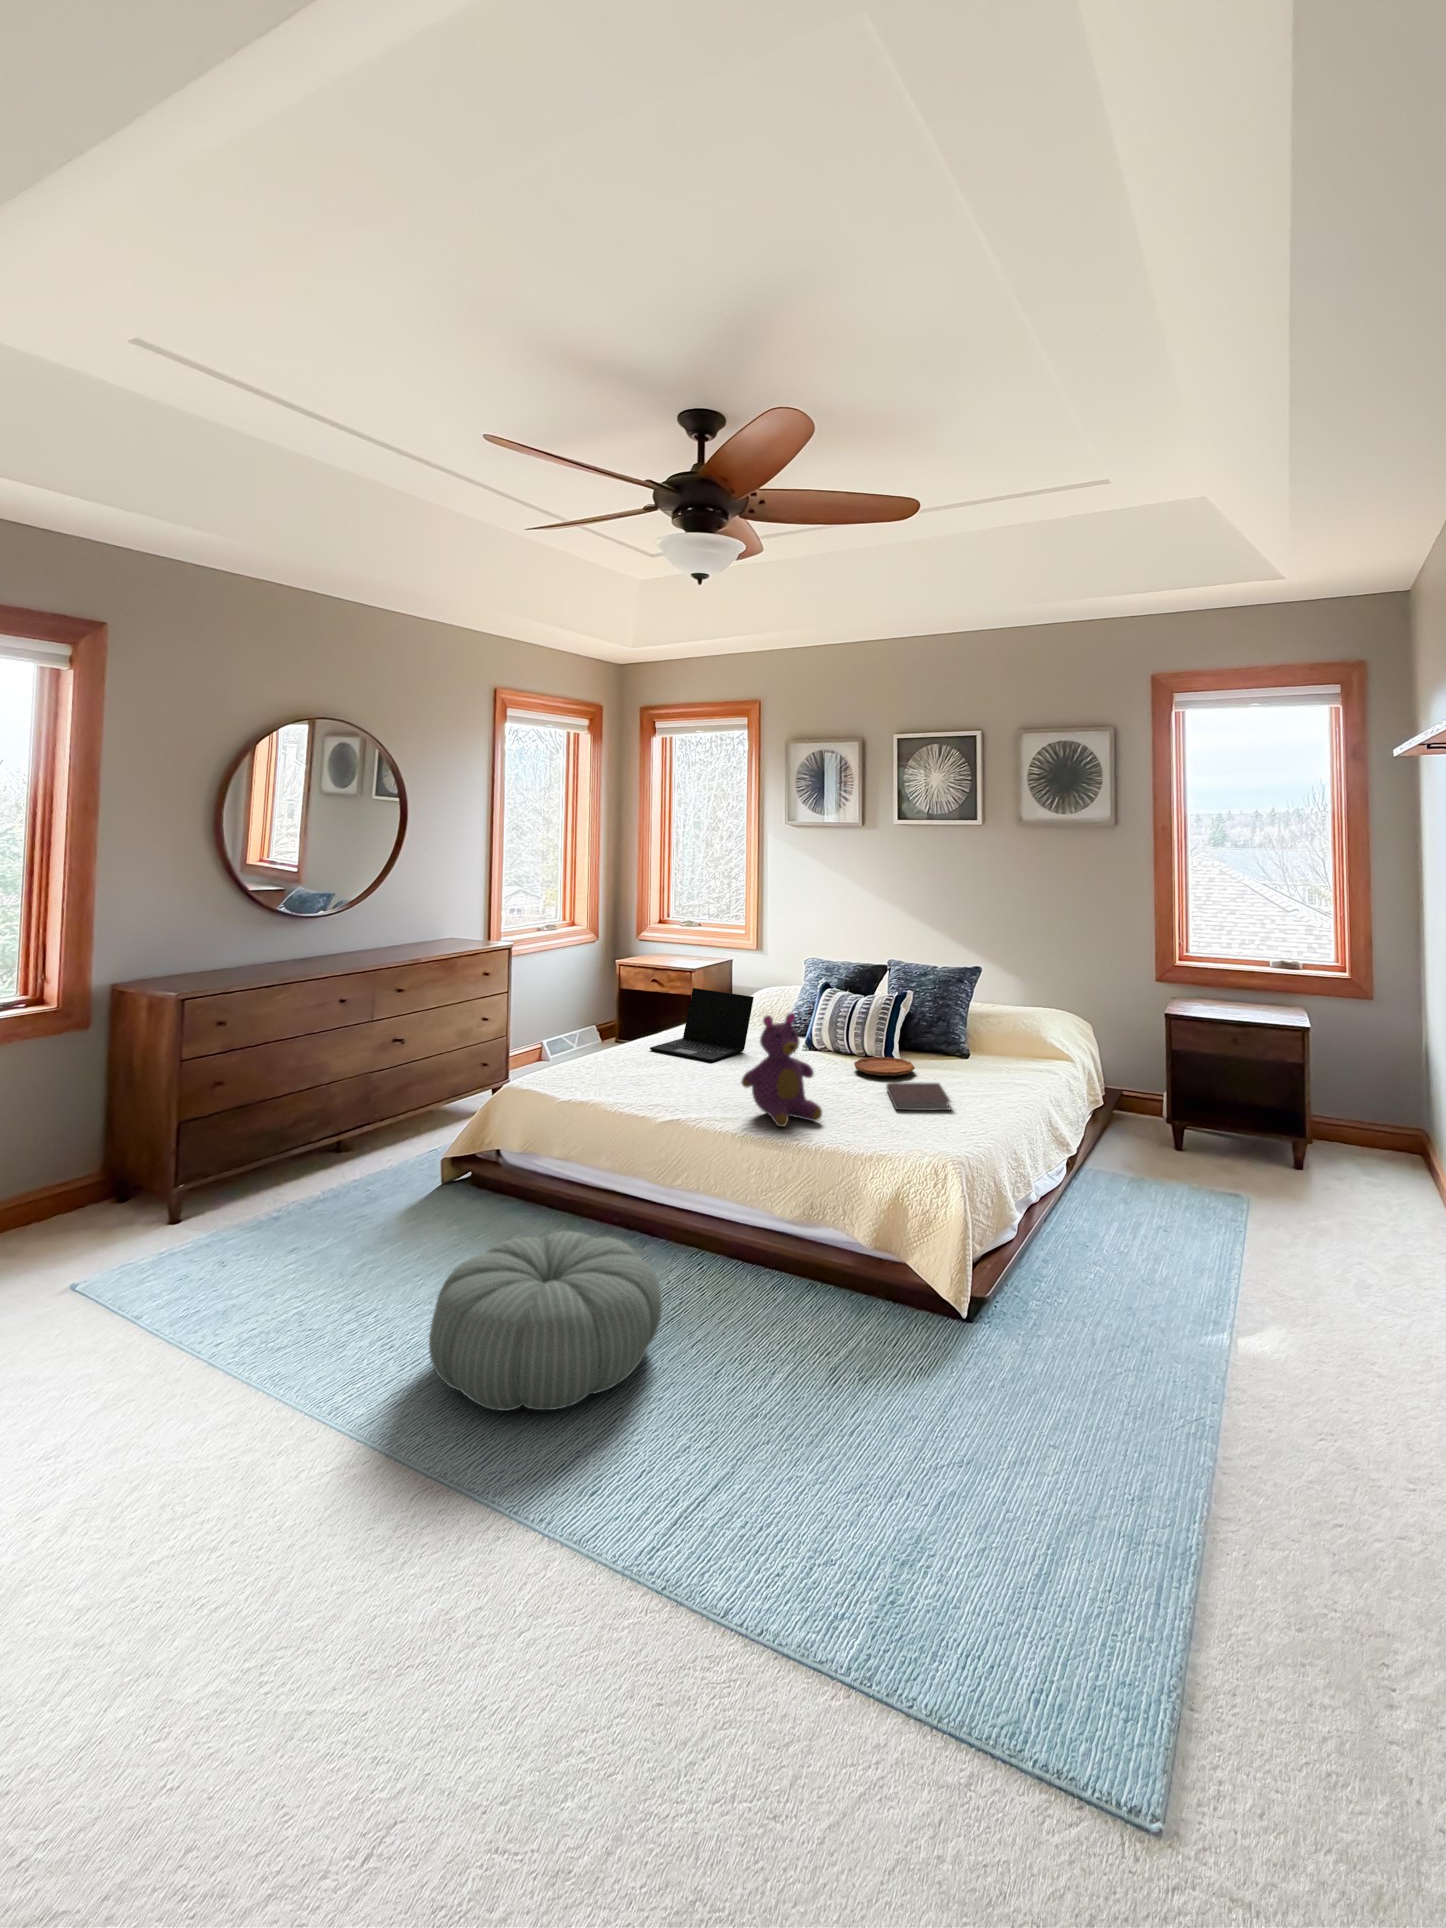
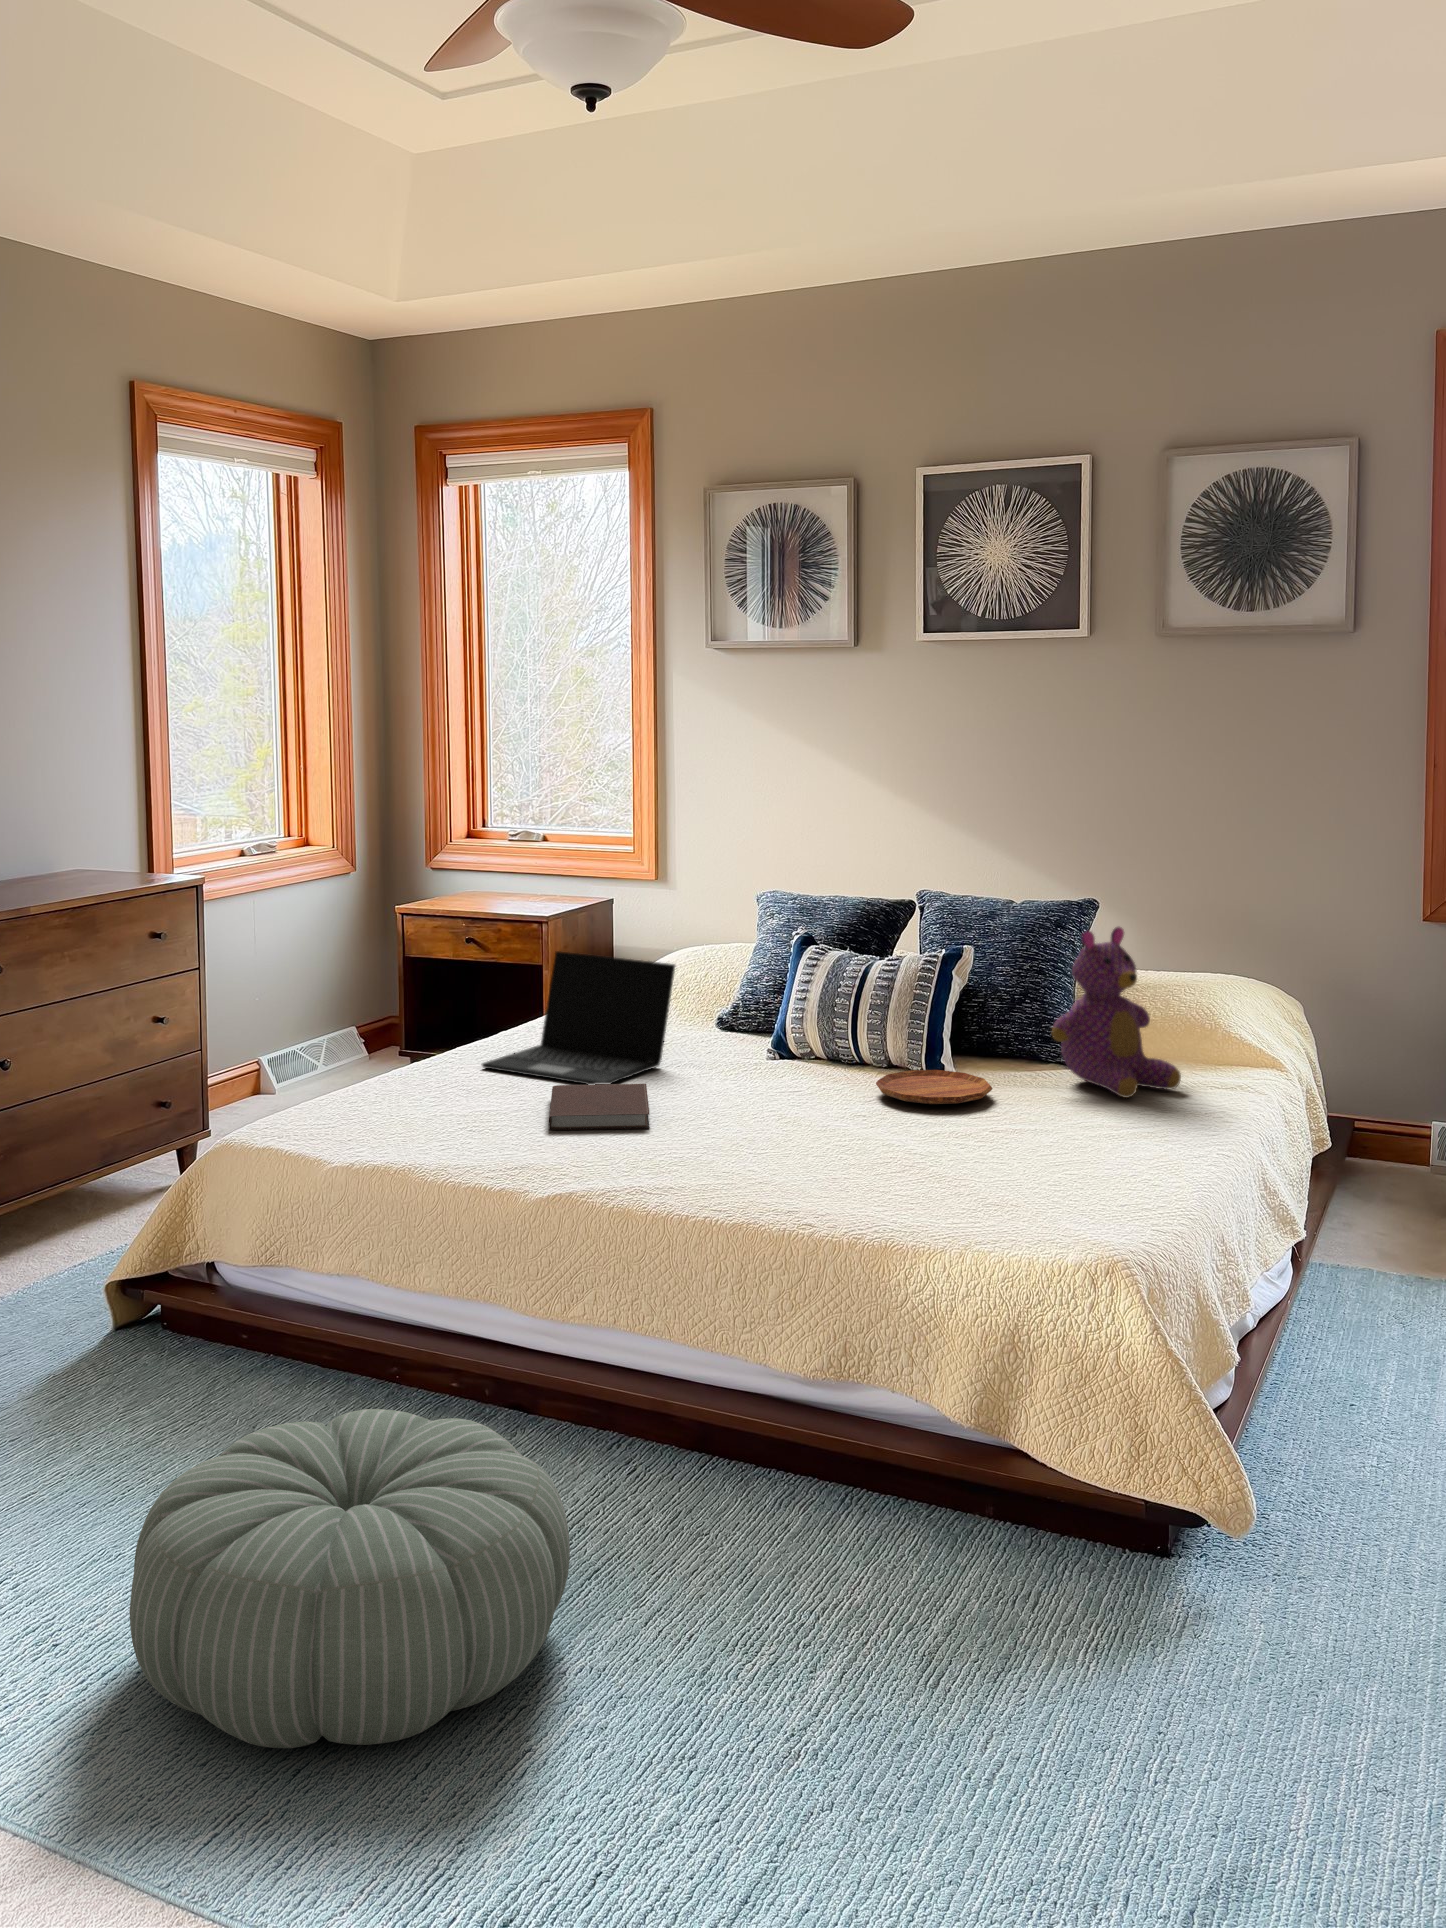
teddy bear: present [741,1013,822,1127] -> present [1052,927,1181,1098]
notebook: present [887,1082,950,1111] -> present [549,1084,650,1130]

